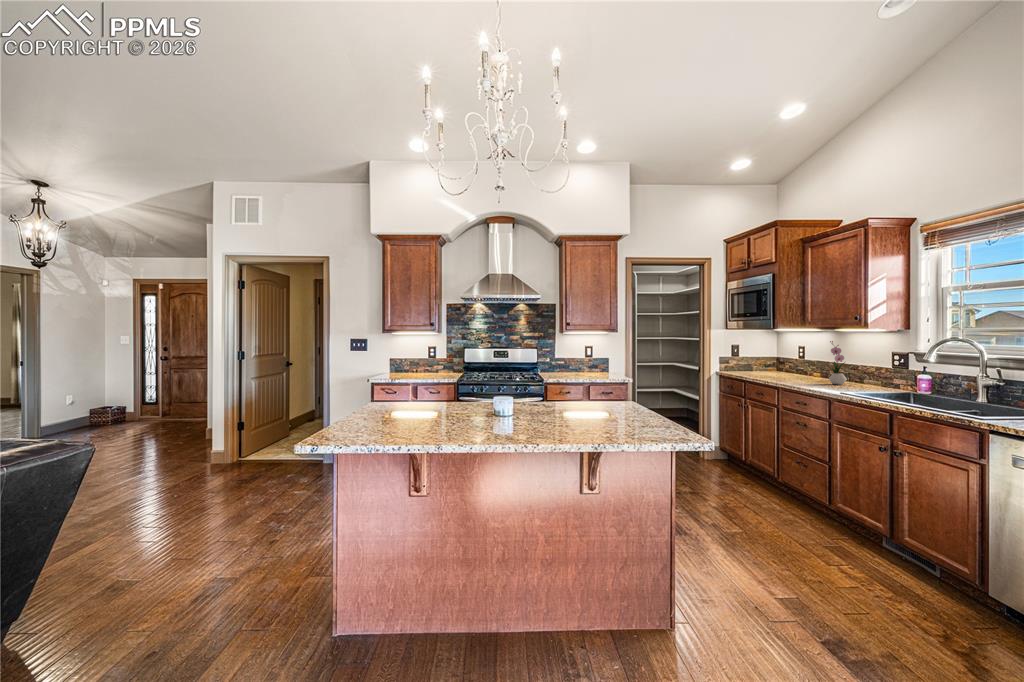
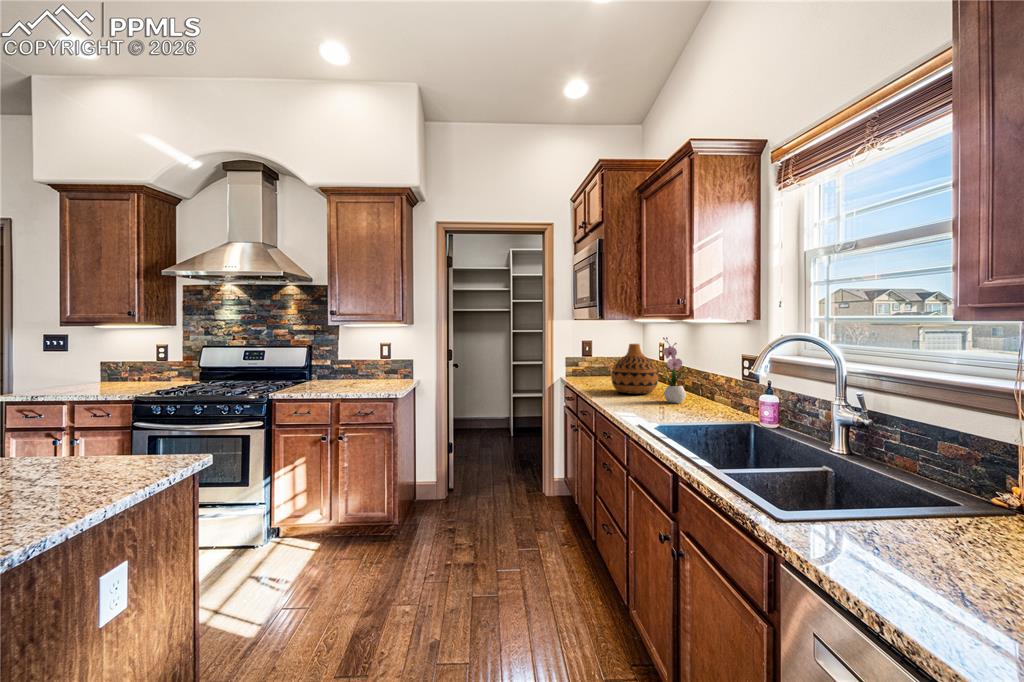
vase: none [778,346,816,380] -> present [611,344,658,394]

